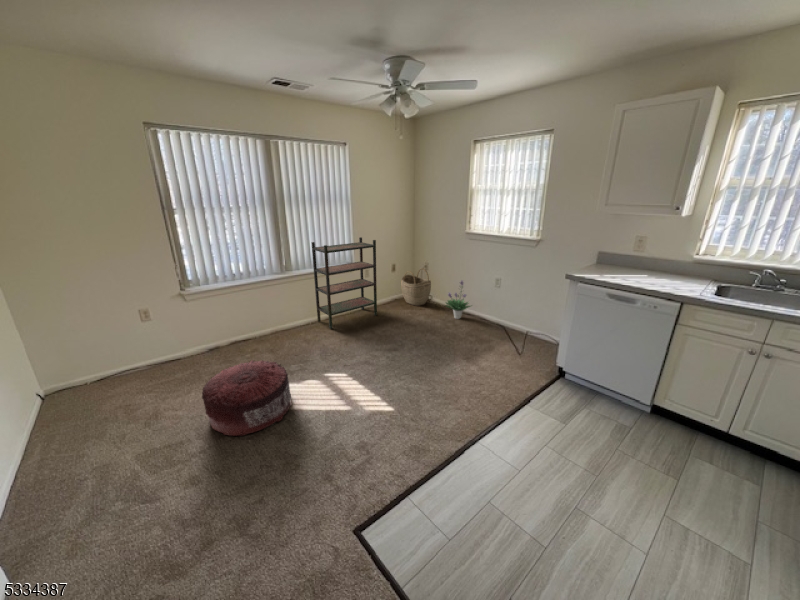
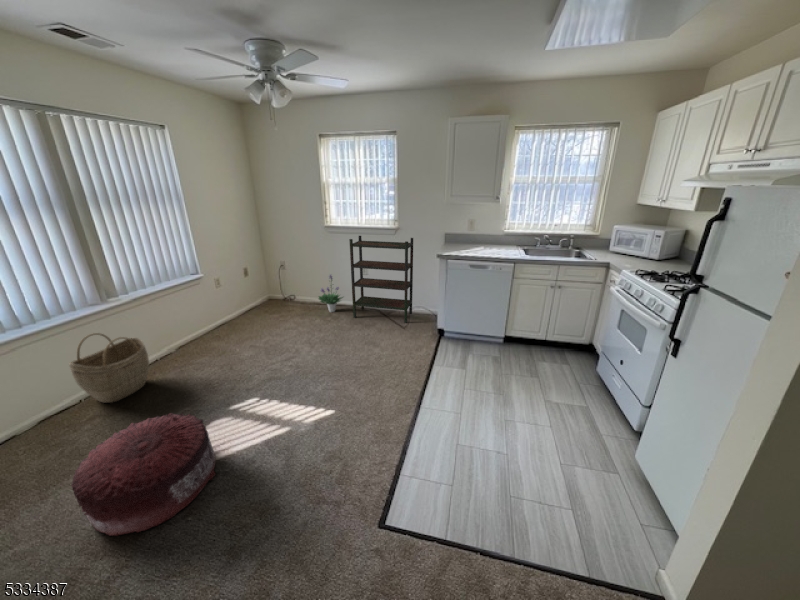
bookshelf: present [312,237,377,329] -> present [349,236,413,323]
woven basket: present [401,269,431,306] -> present [69,333,149,403]

